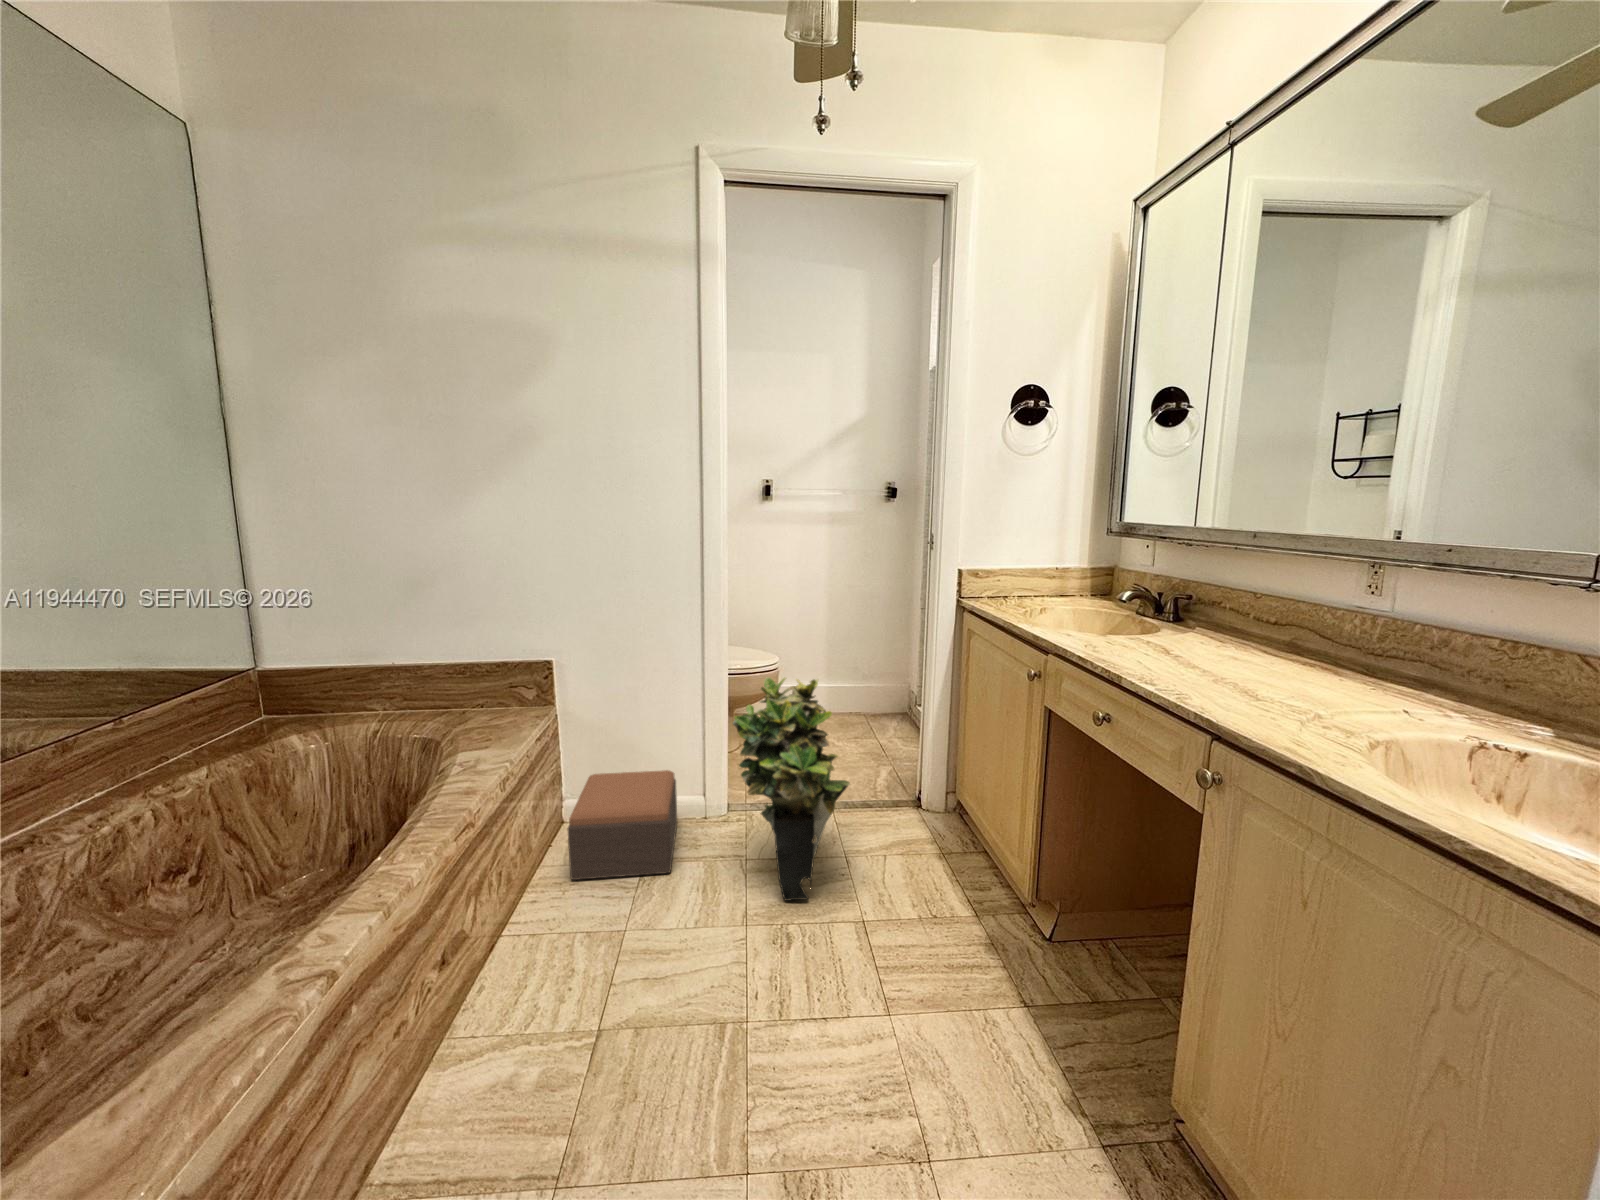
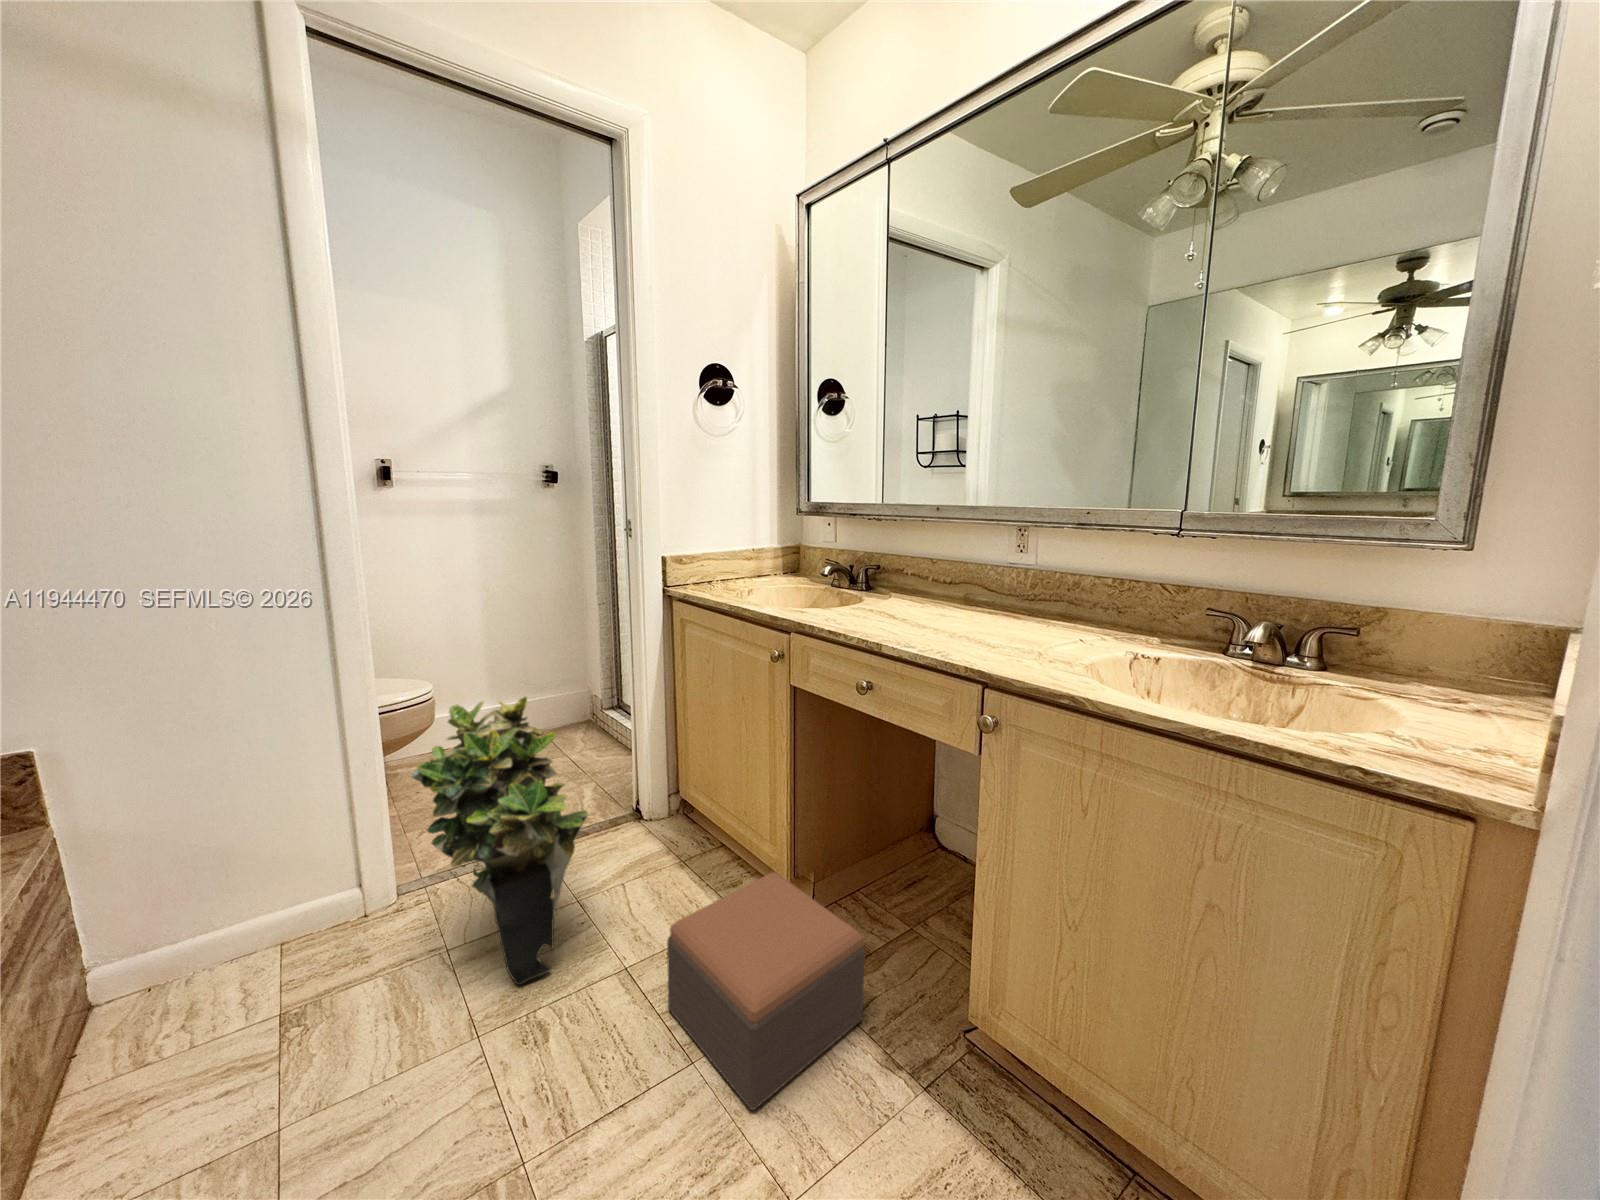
footstool: present [568,770,677,880] -> present [667,872,865,1110]

